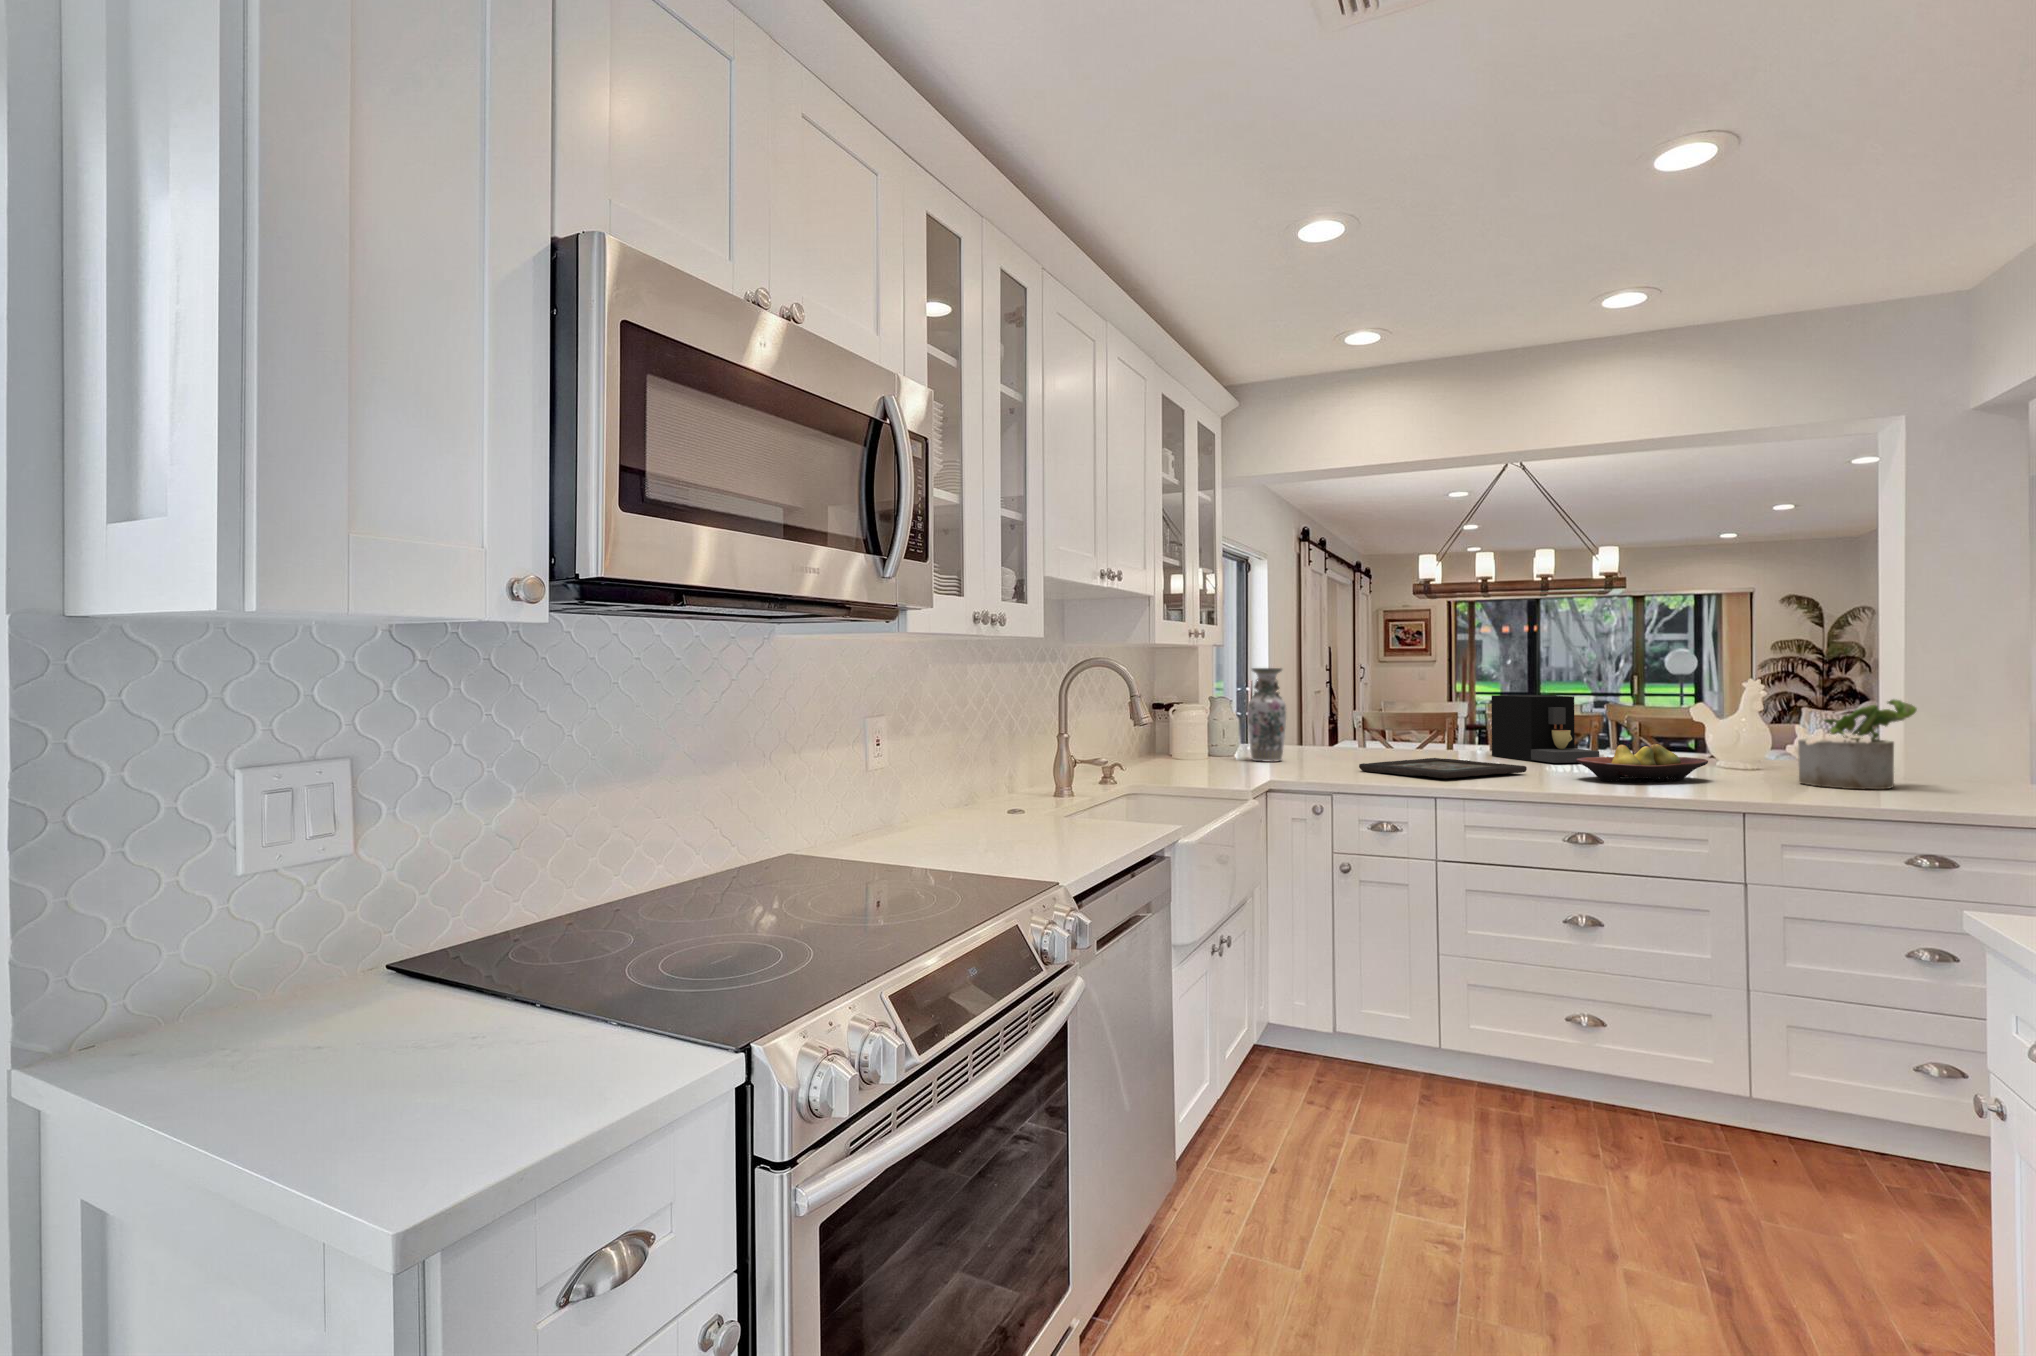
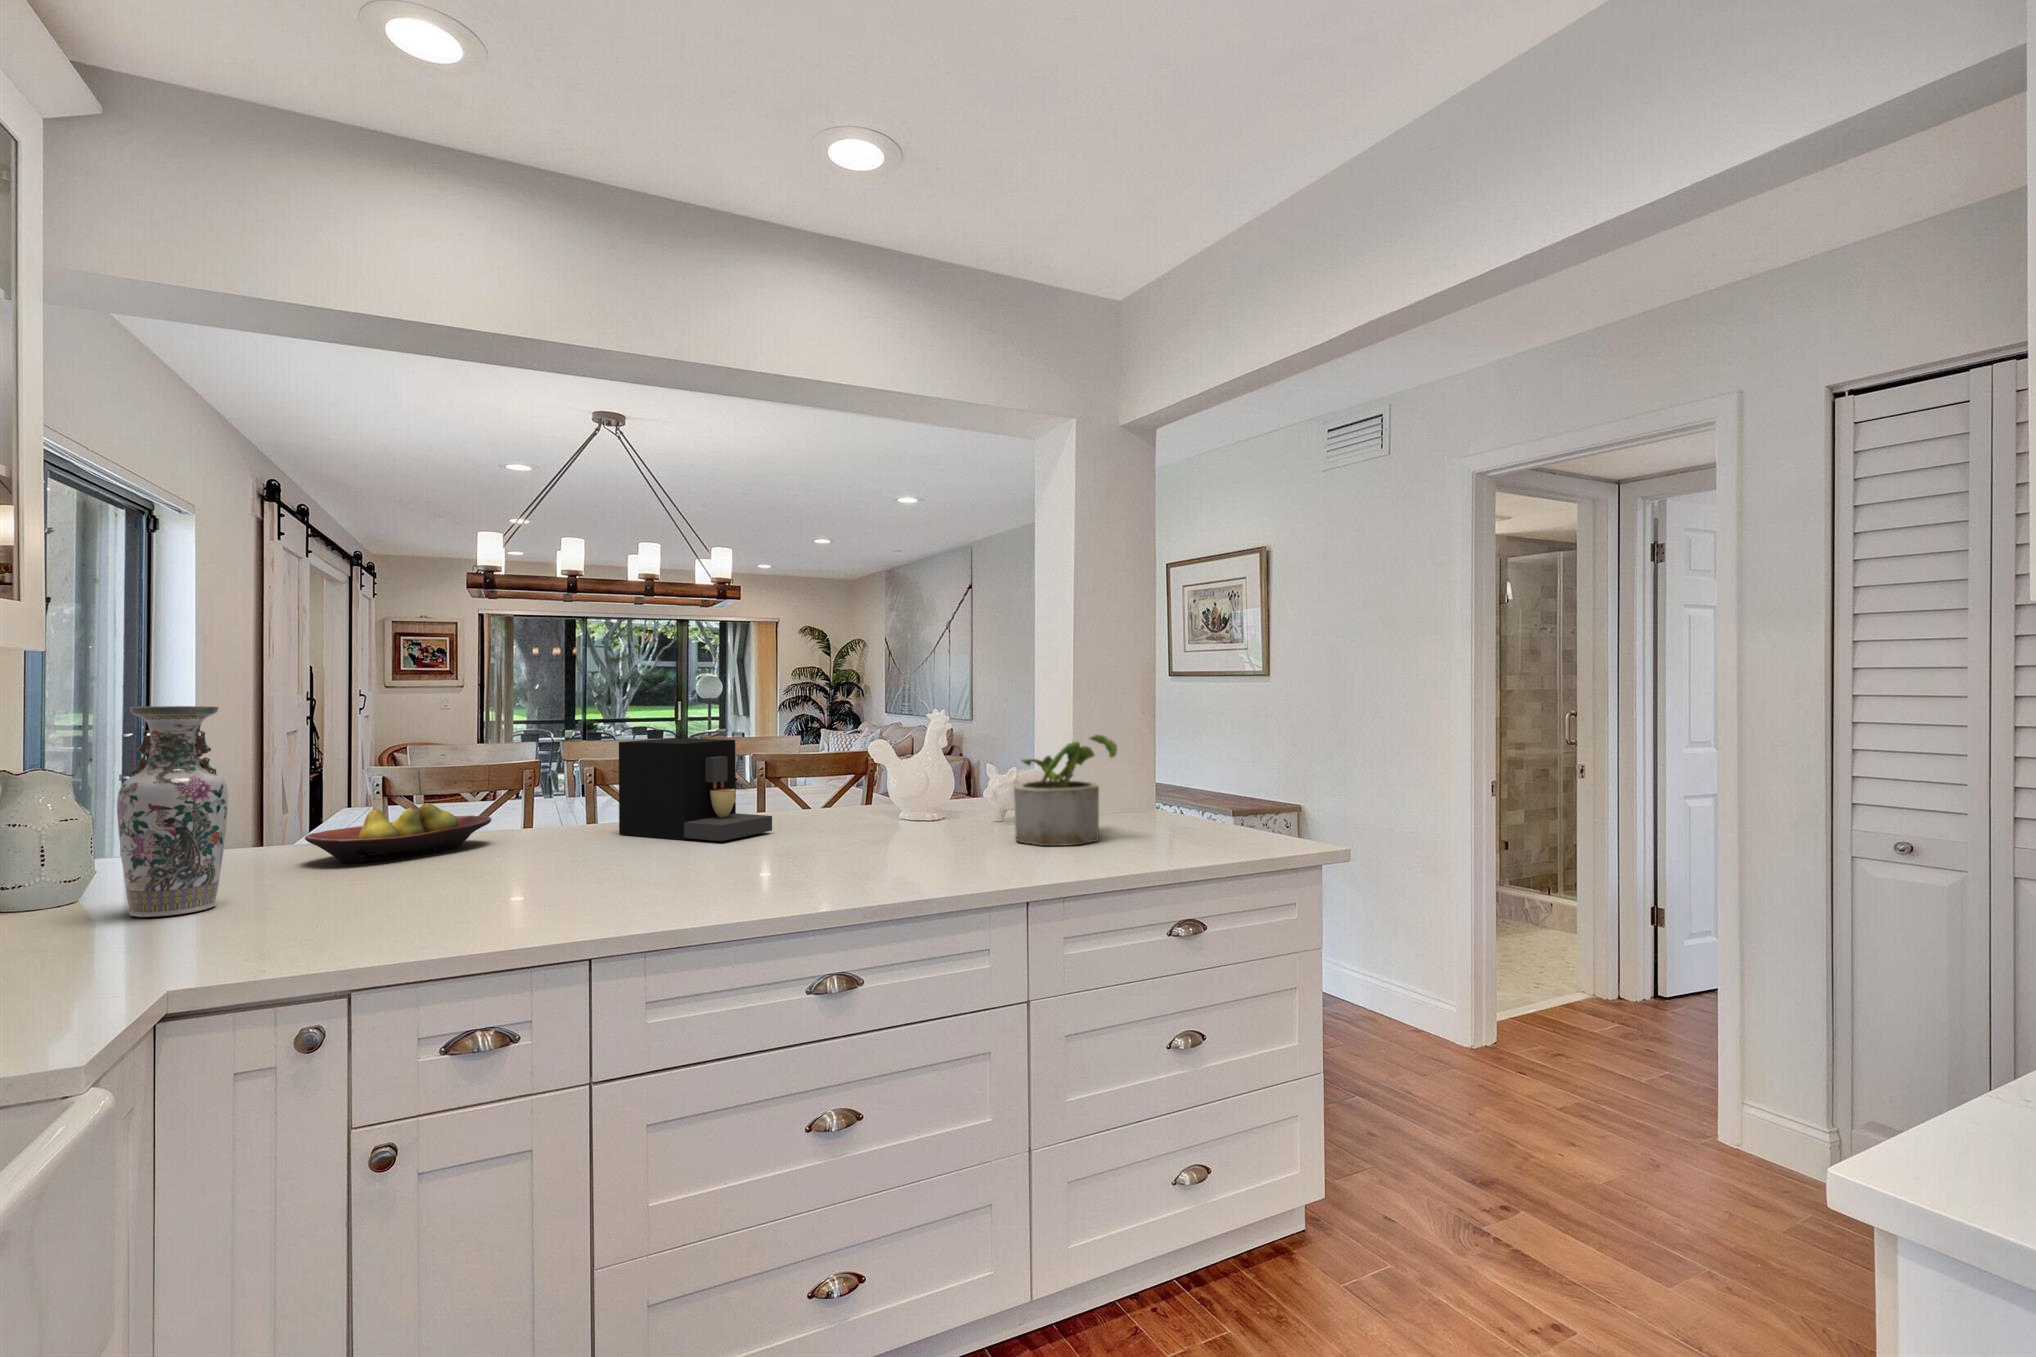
fruit bowl: present [1576,744,1708,782] -> present [305,803,492,863]
decorative tray: present [1359,758,1527,778] -> none [410,860,711,915]

